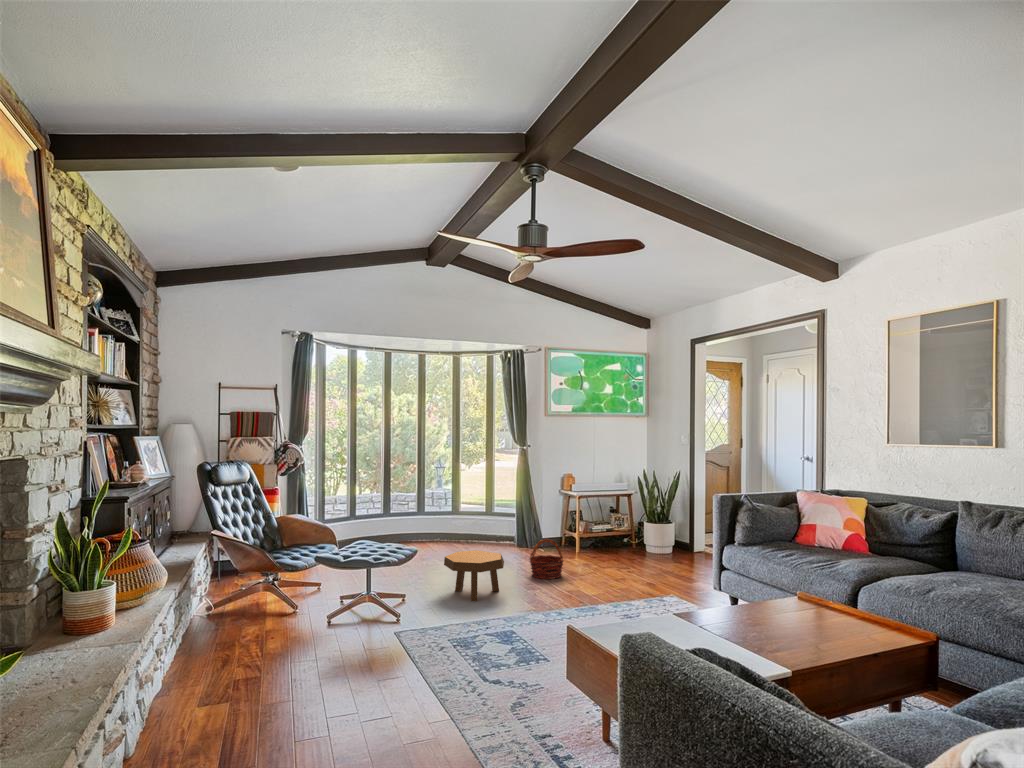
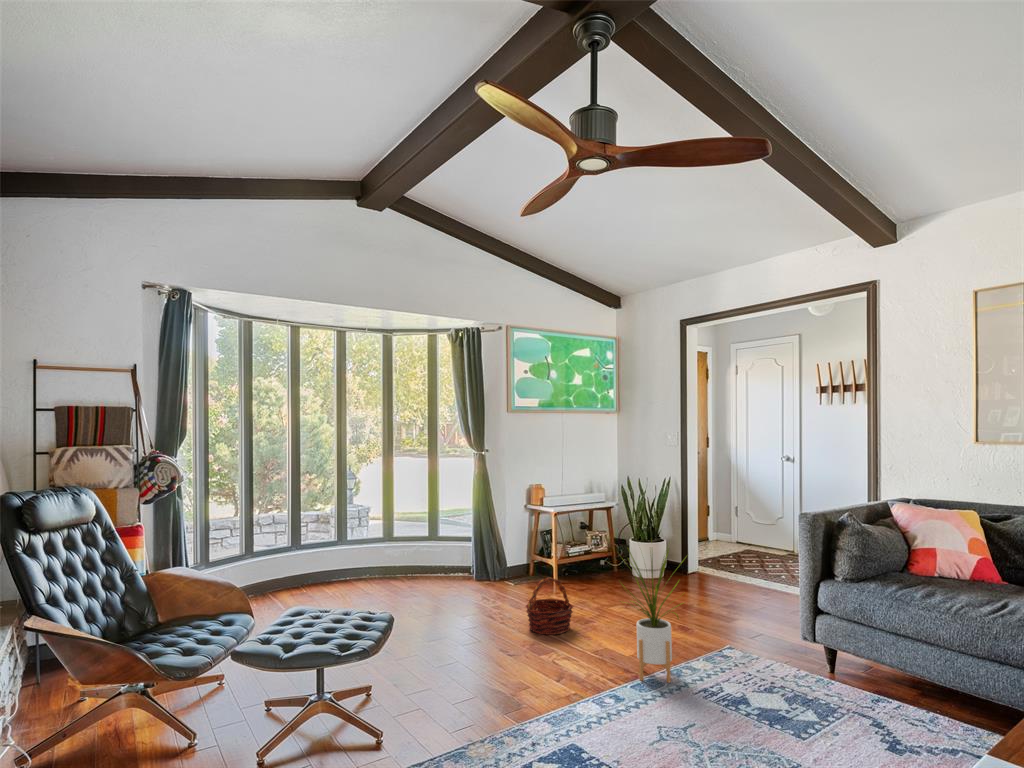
house plant: none [571,508,622,608] -> present [622,549,679,683]
footstool: present [444,550,504,601] -> none [426,604,519,690]

